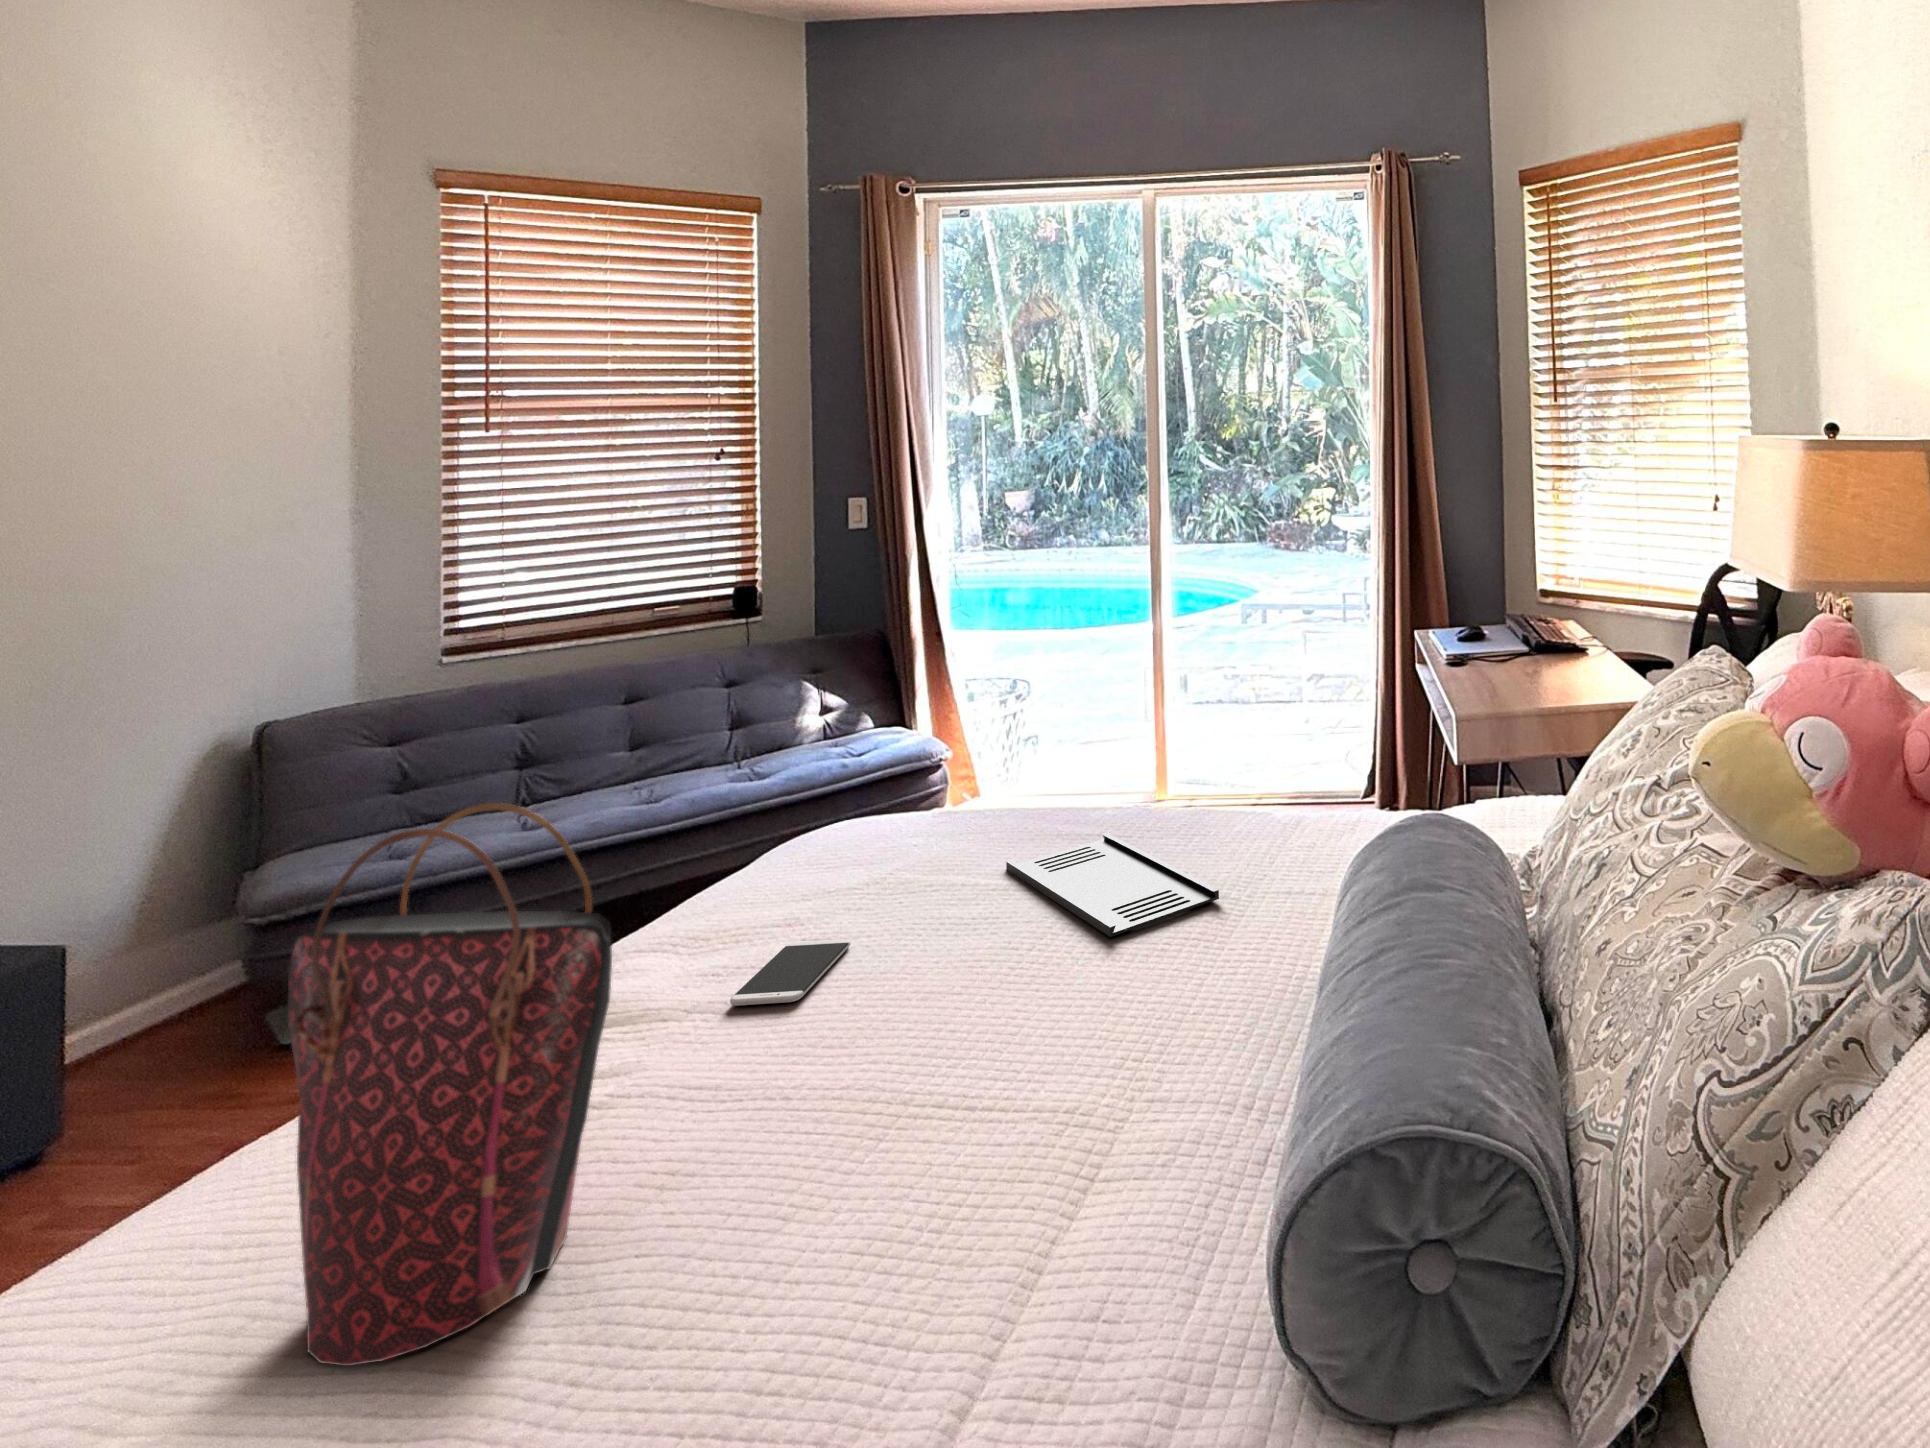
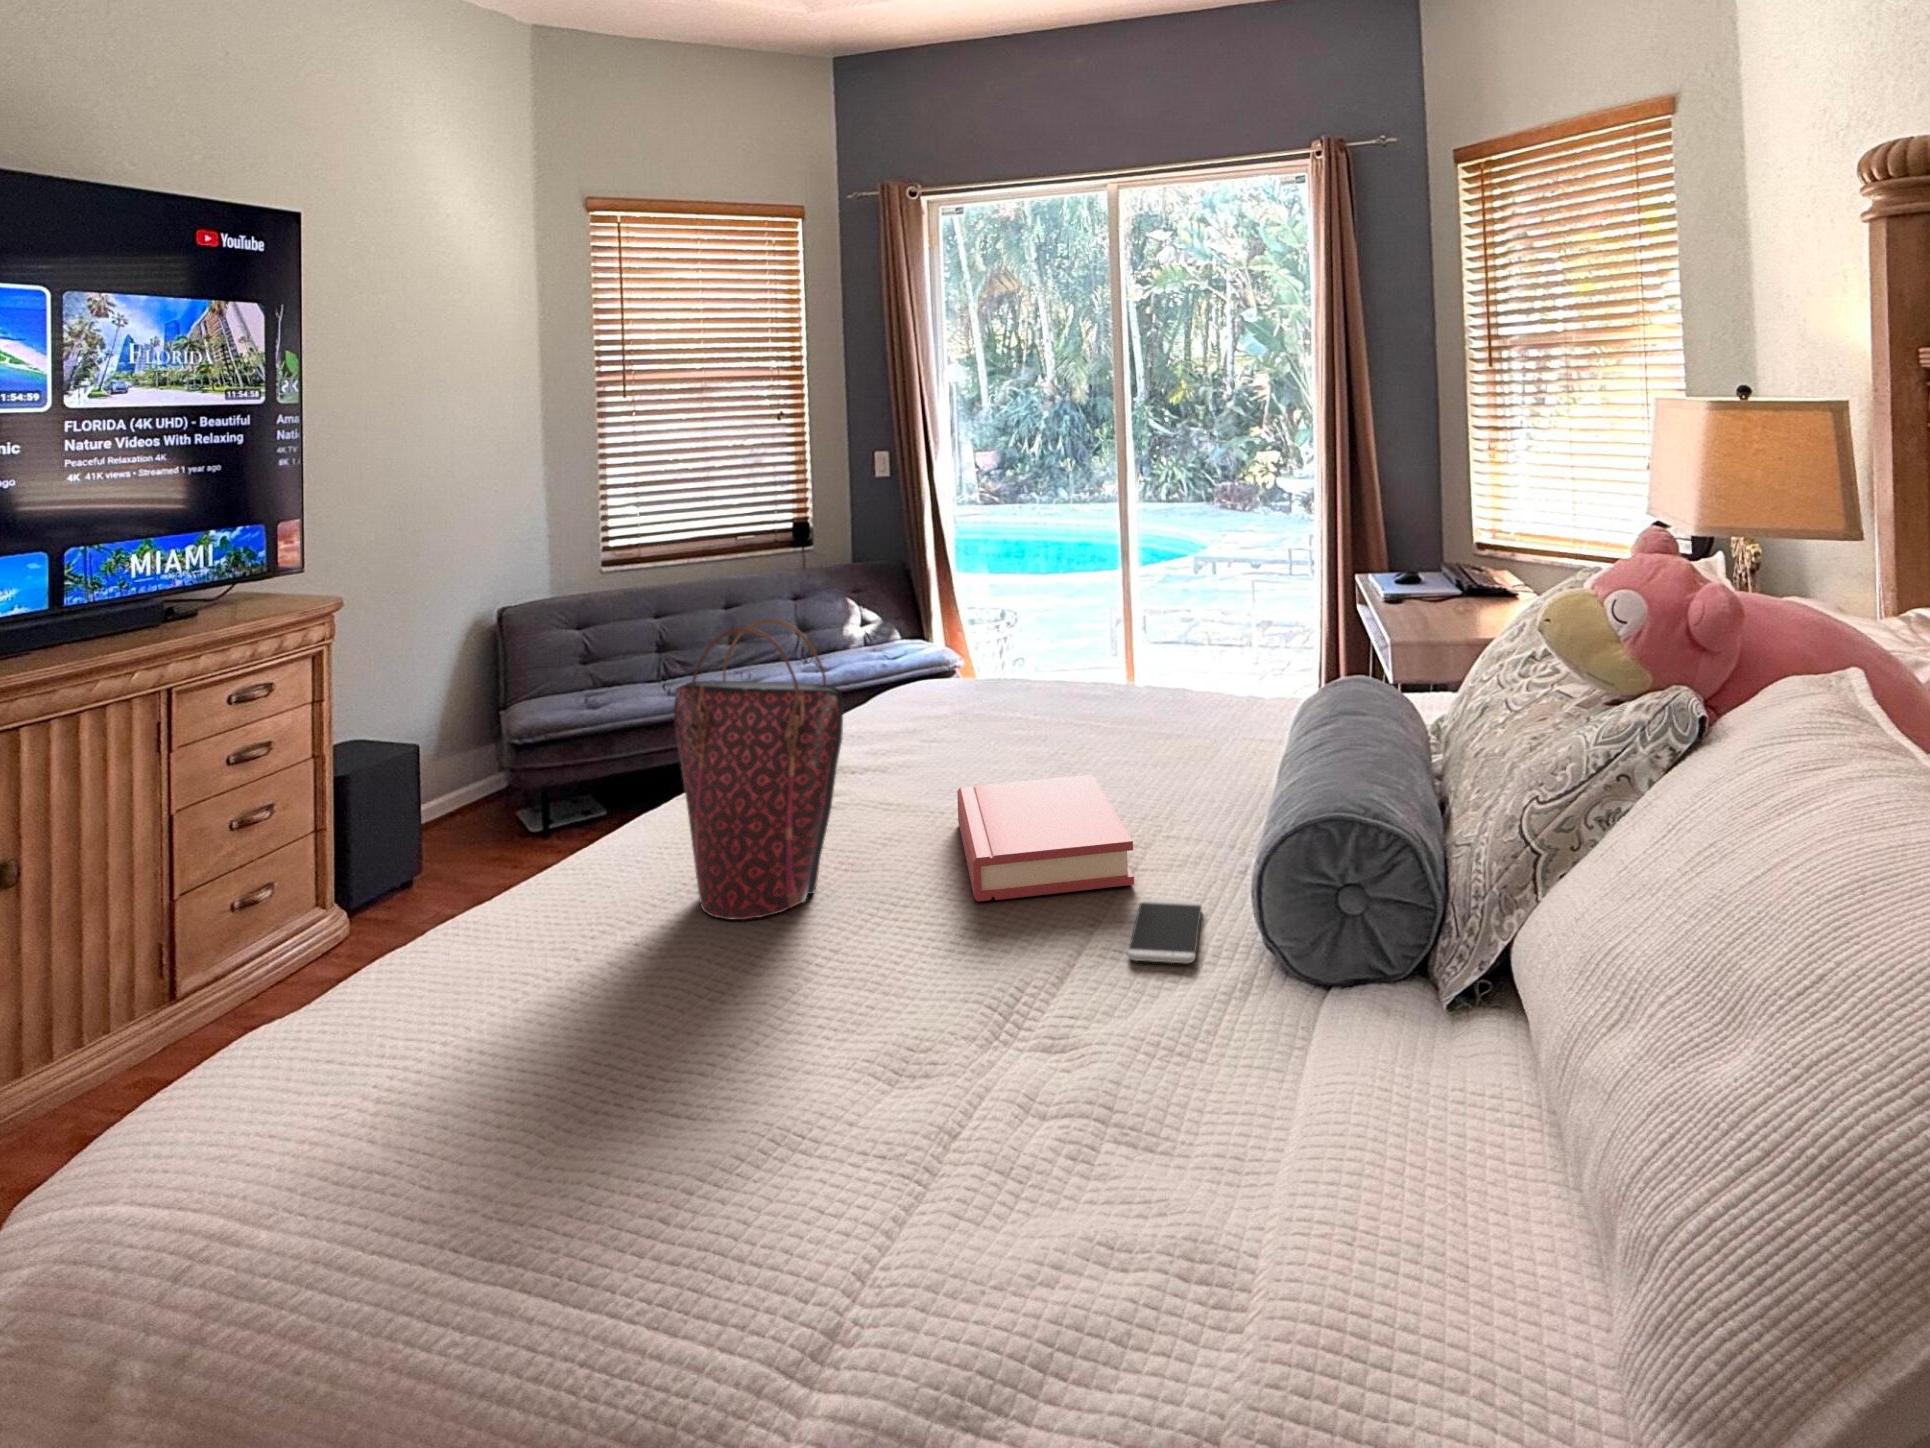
tray: present [1006,833,1219,937] -> none [1034,706,1194,768]
smartphone: present [730,939,850,1006] -> present [1128,899,1201,963]
hardback book: none [838,968,1109,1244] -> present [957,775,1134,901]

